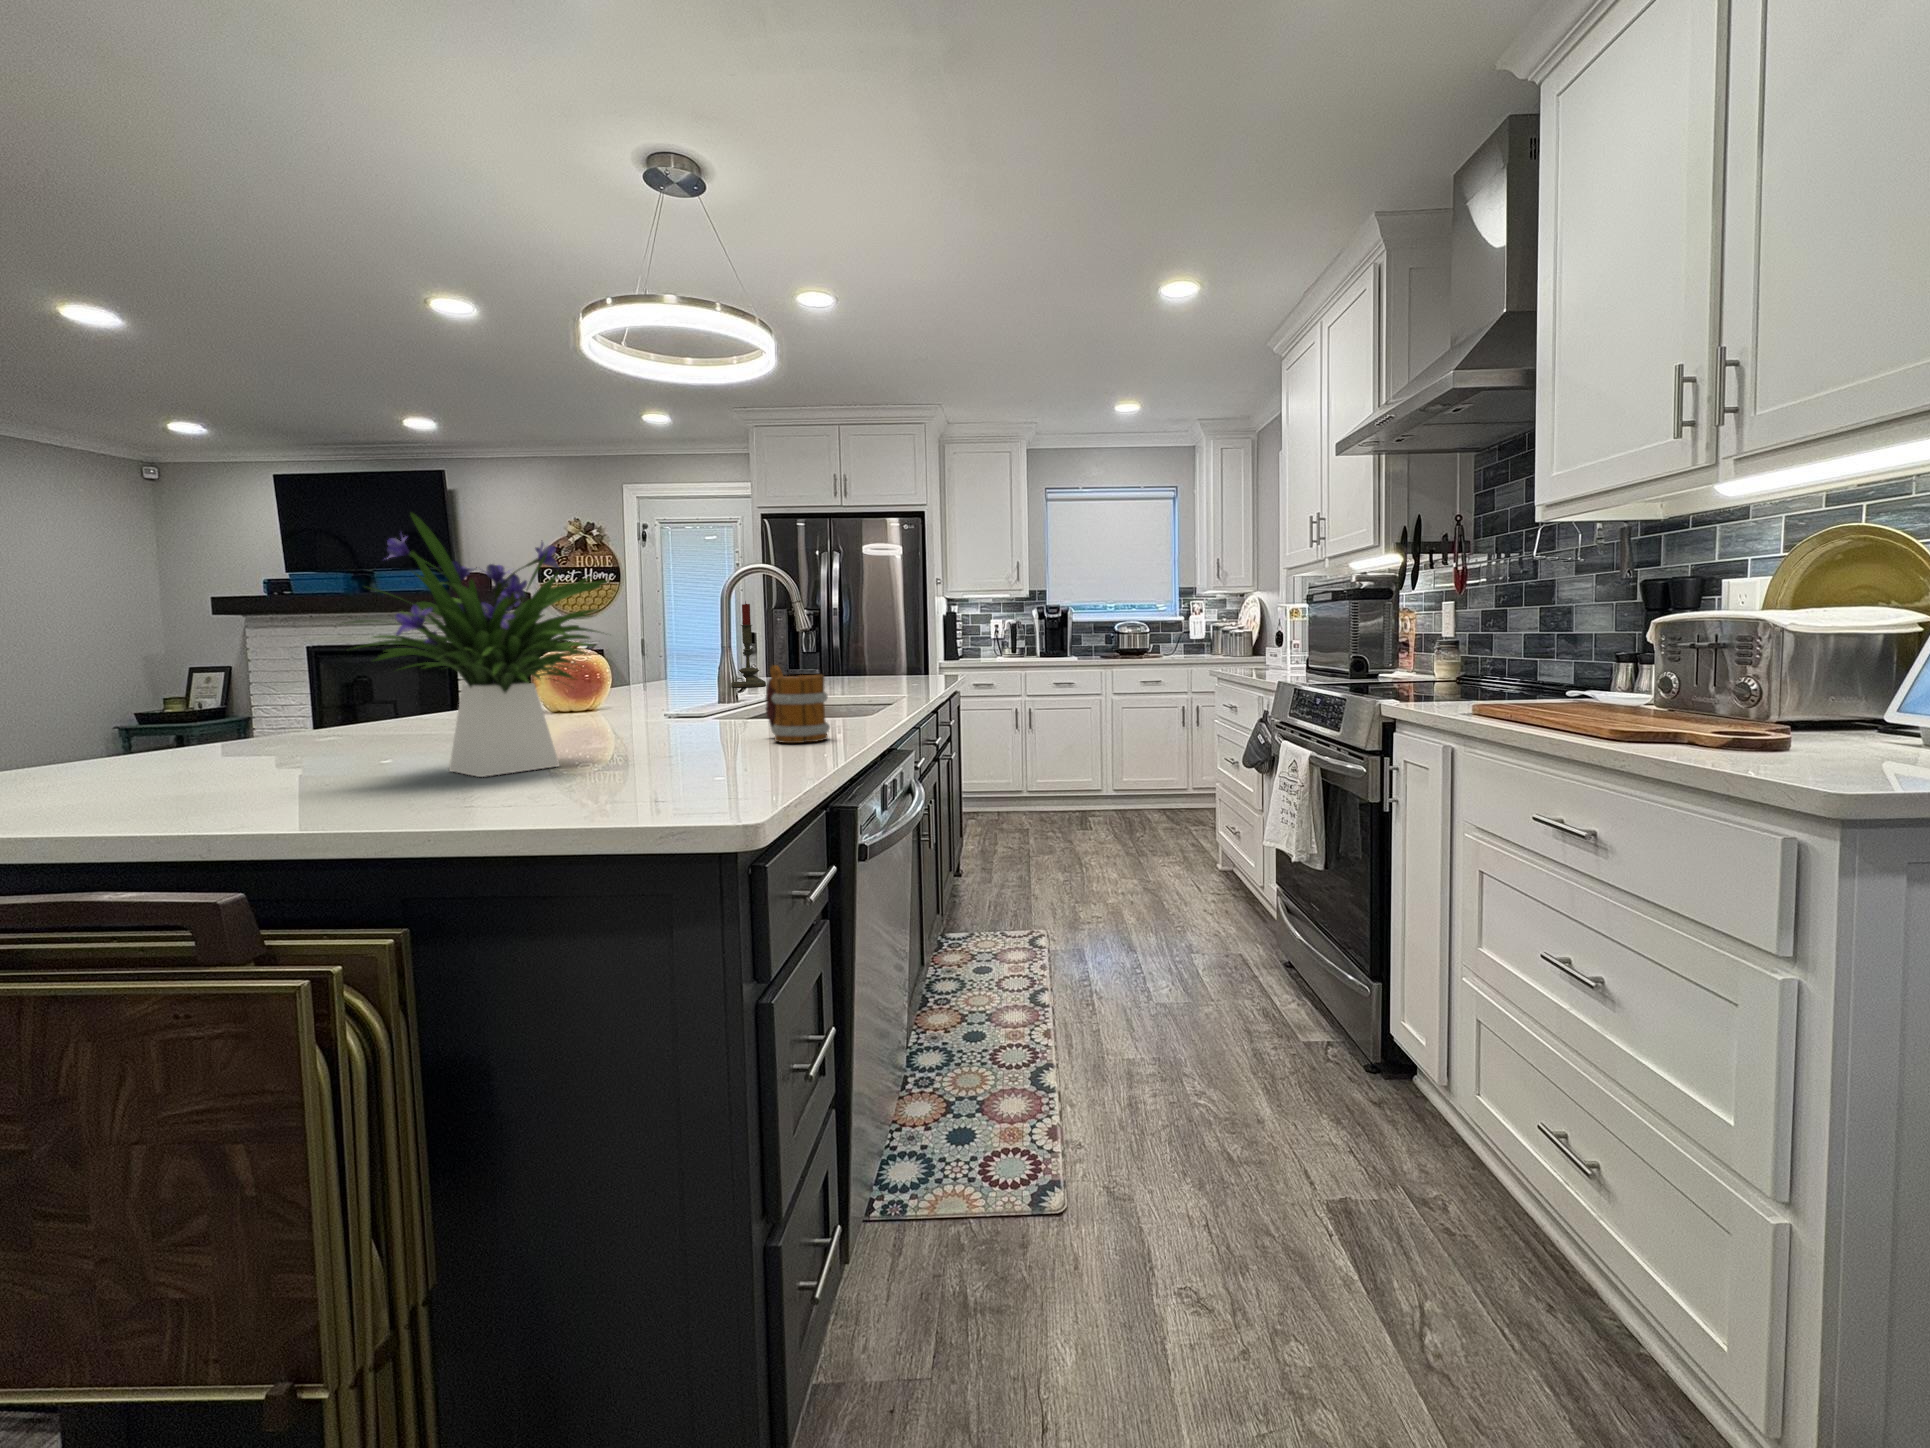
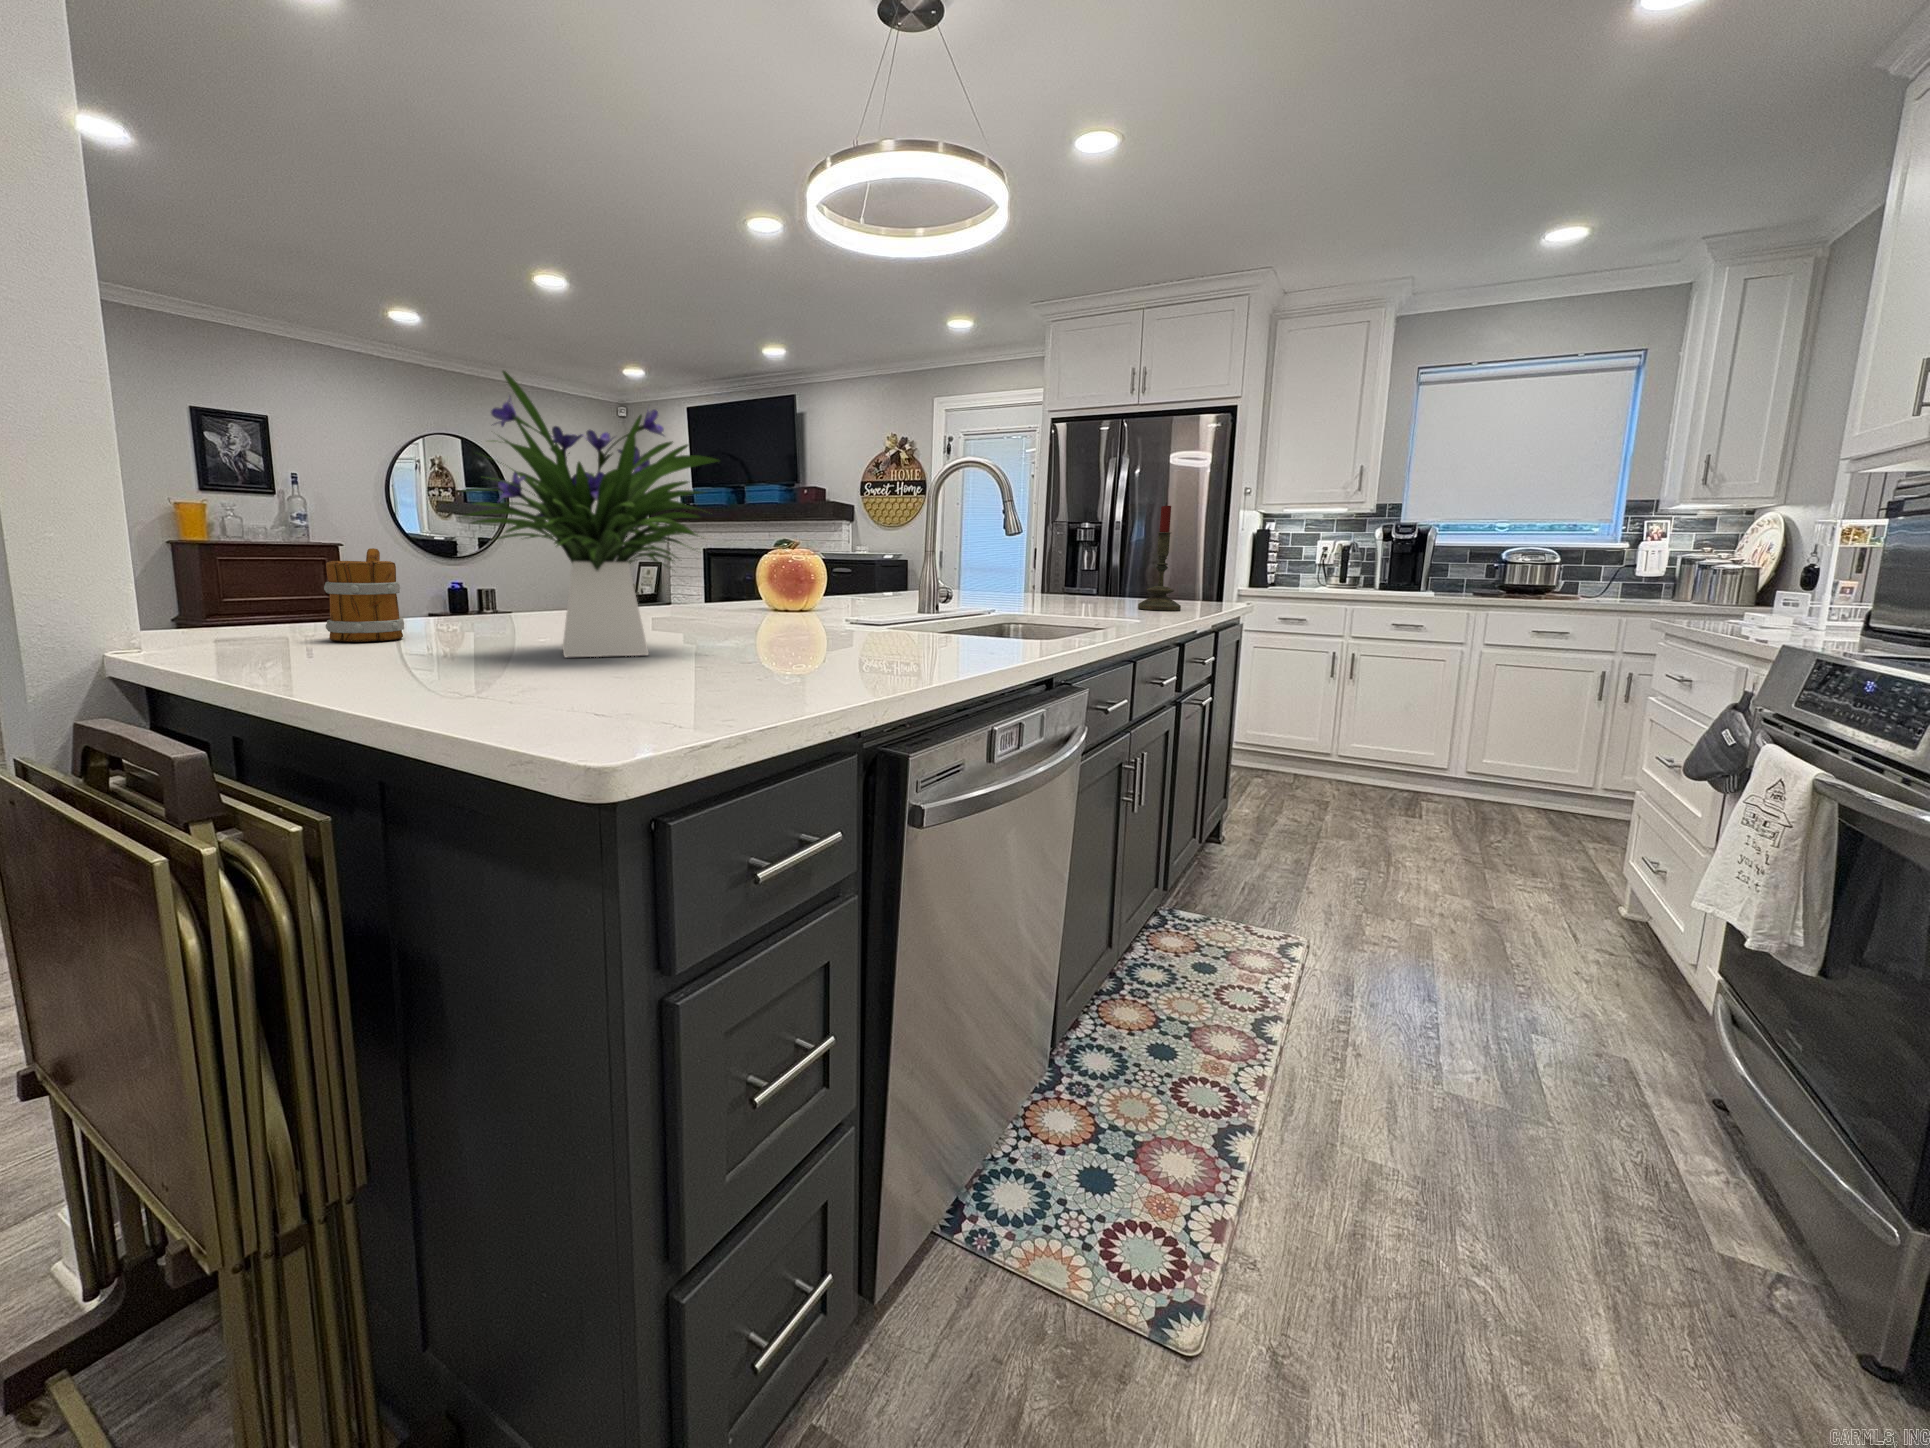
candle: present [731,602,766,687] -> present [1138,503,1181,611]
mug: present [766,665,830,743] -> present [324,548,404,642]

